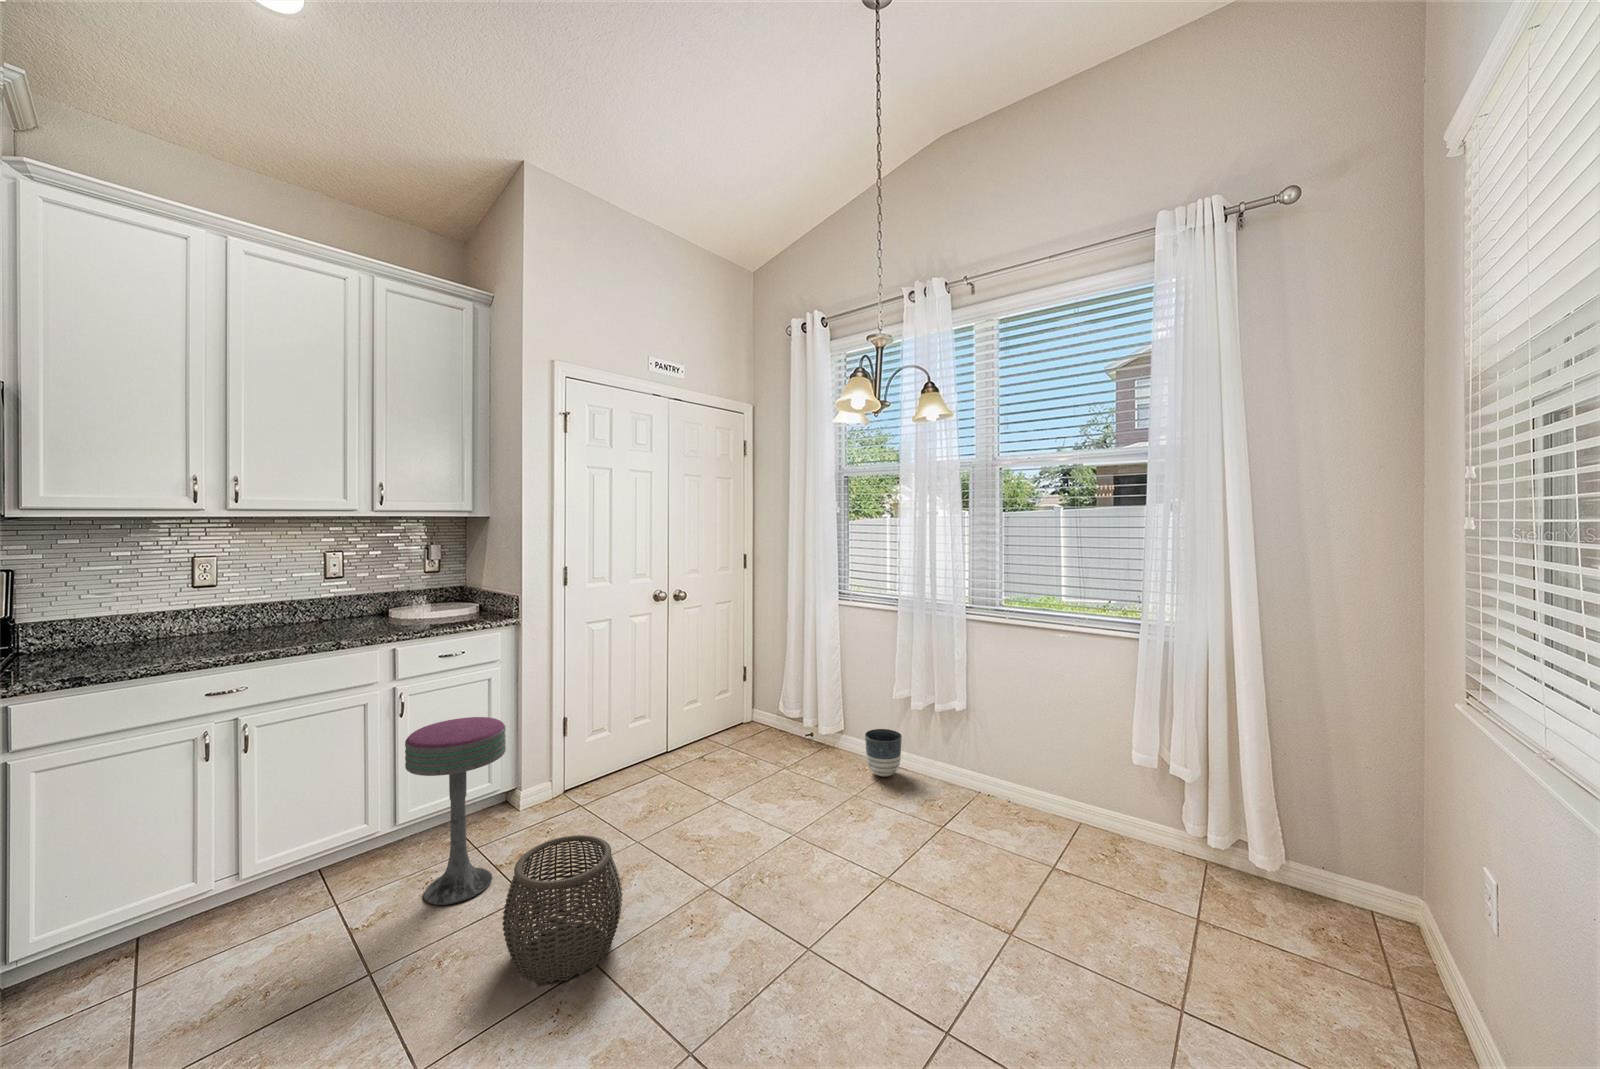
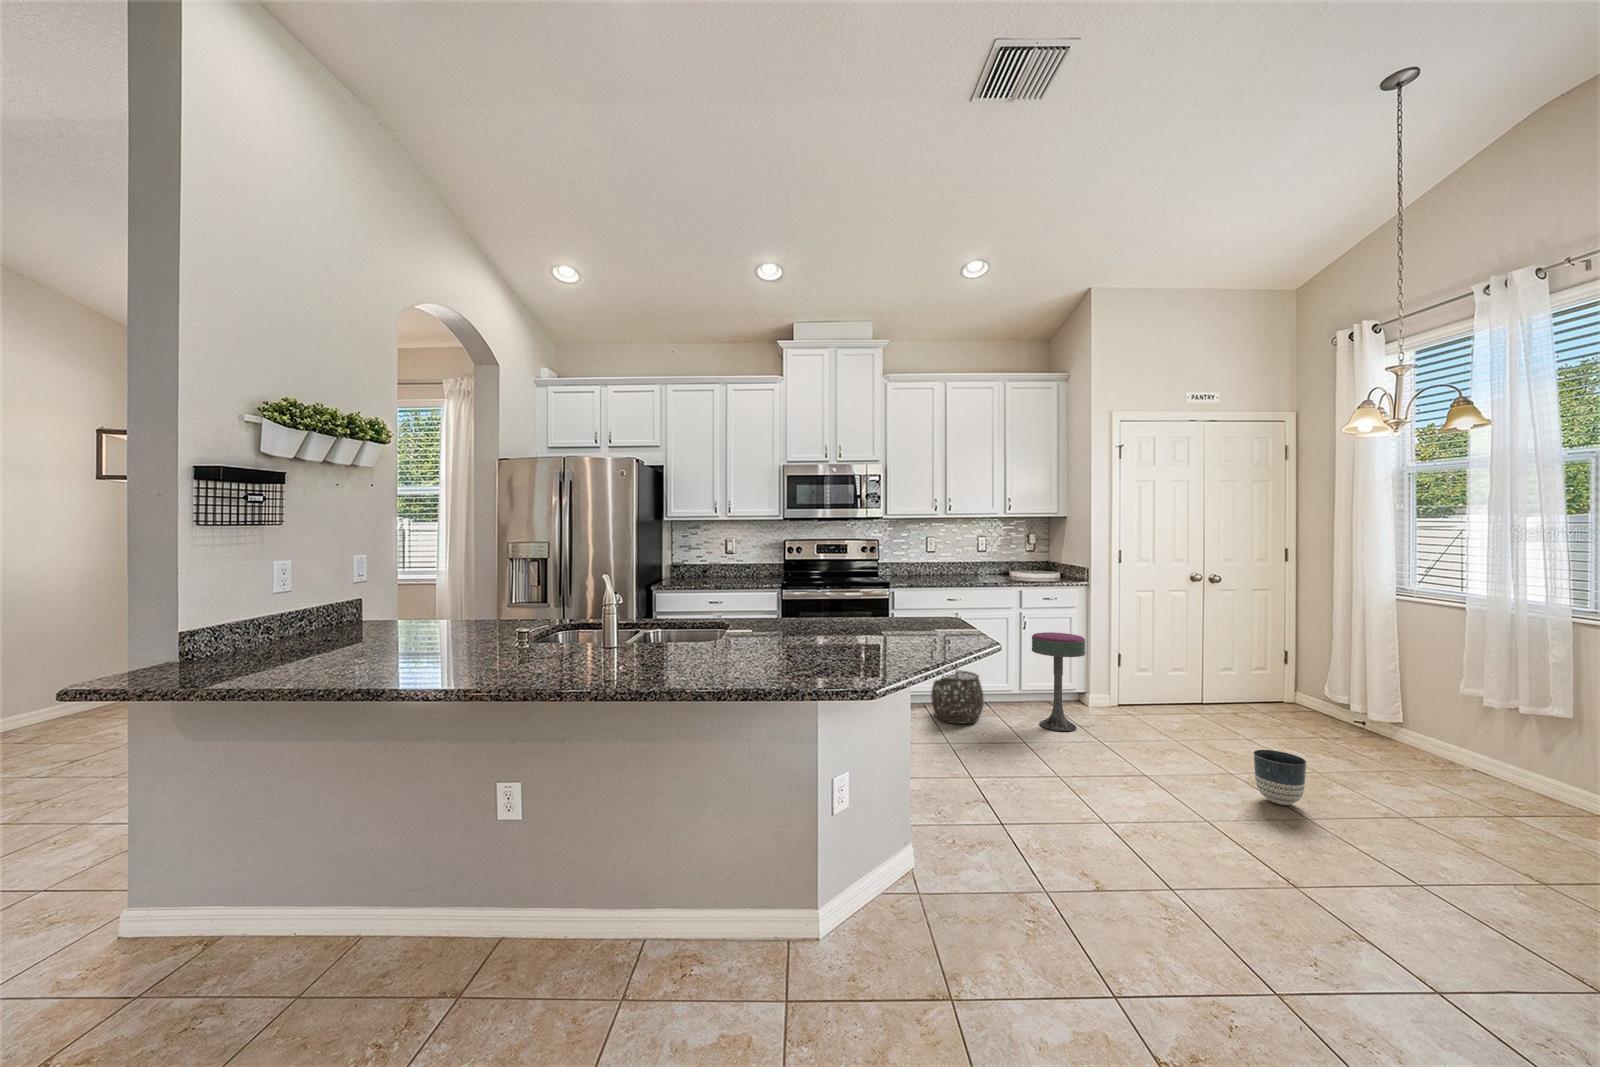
planter: present [865,729,902,777] -> present [1254,750,1306,805]
woven basket: present [502,835,623,983] -> present [931,671,984,724]

